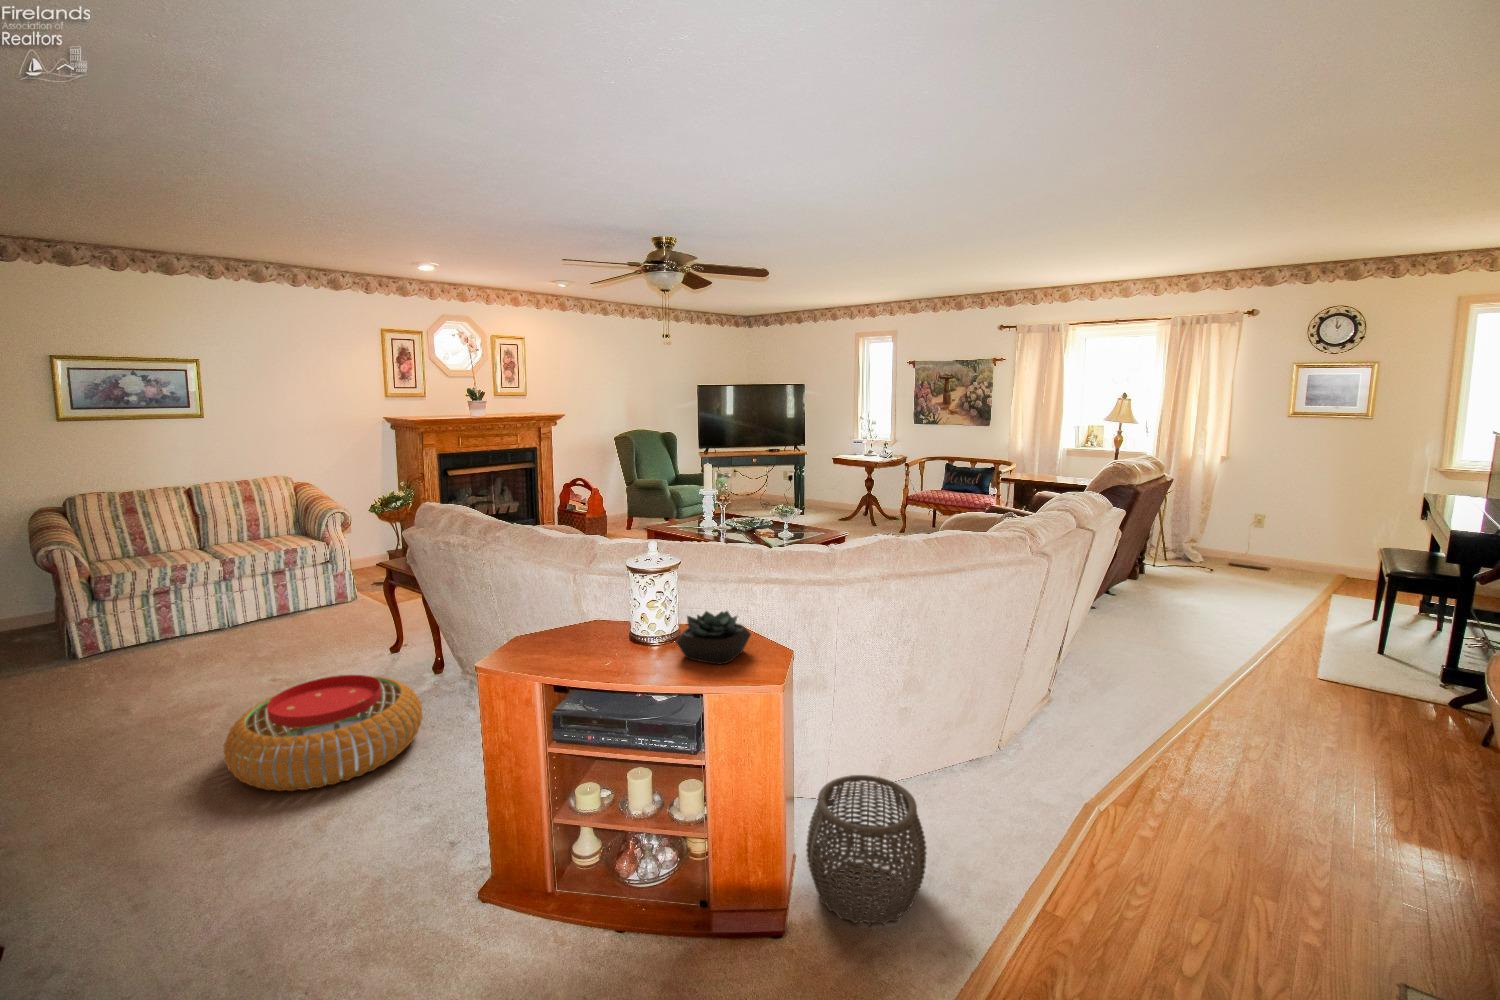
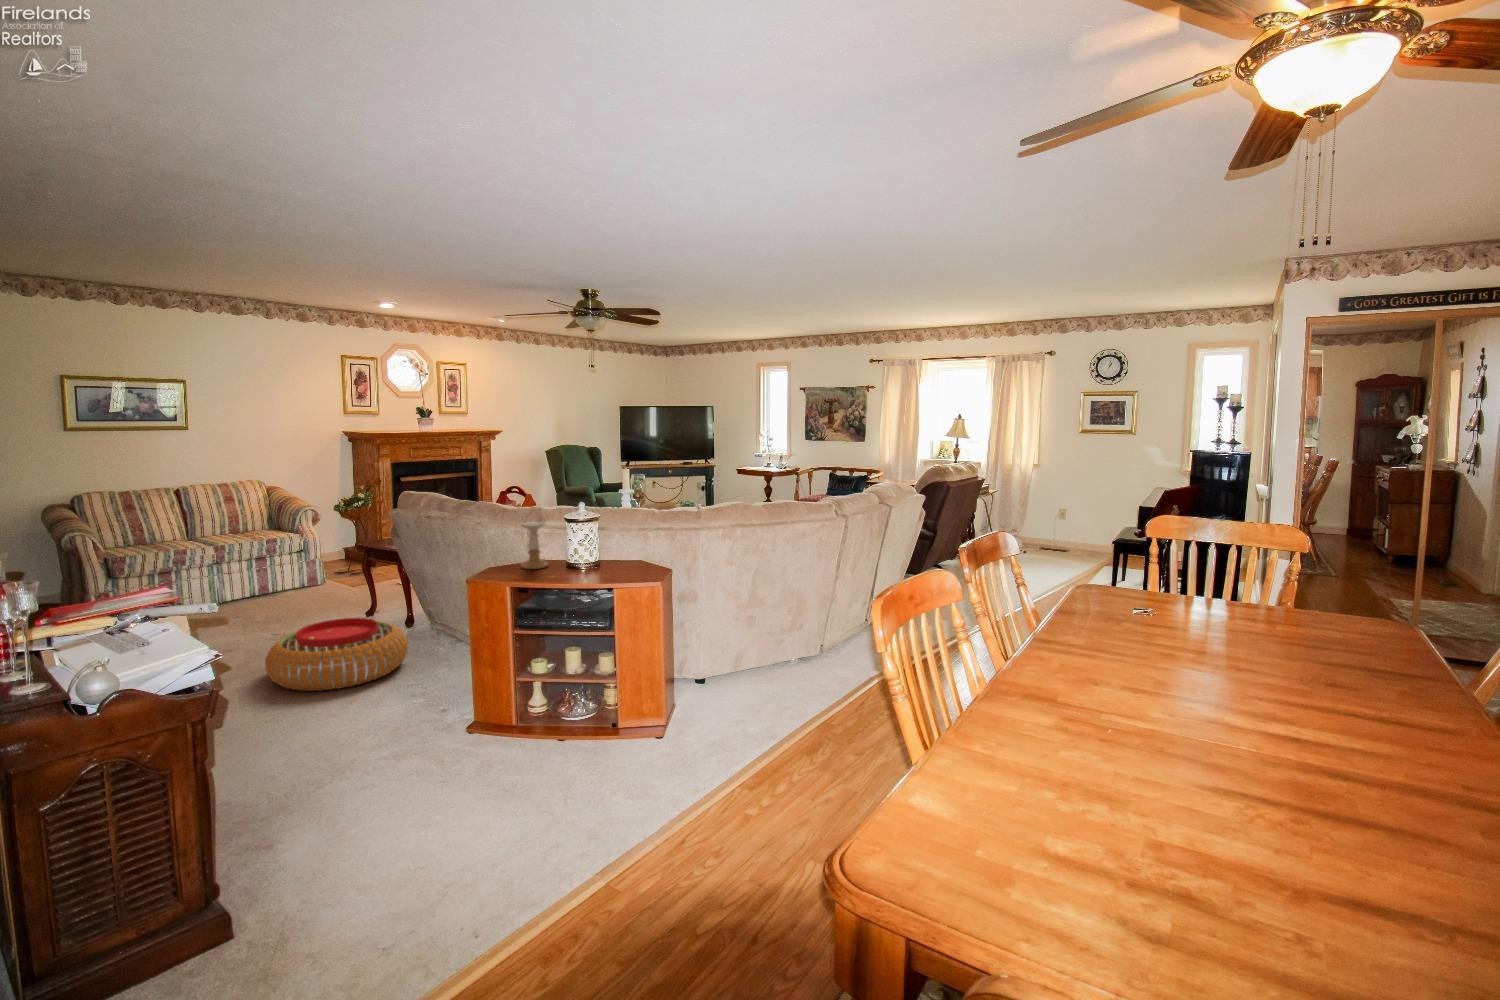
candle holder: none [559,571,602,649] -> present [521,522,548,569]
succulent plant: present [676,611,751,664] -> none [594,545,642,574]
woven basket: present [806,775,927,926] -> none [677,651,751,733]

